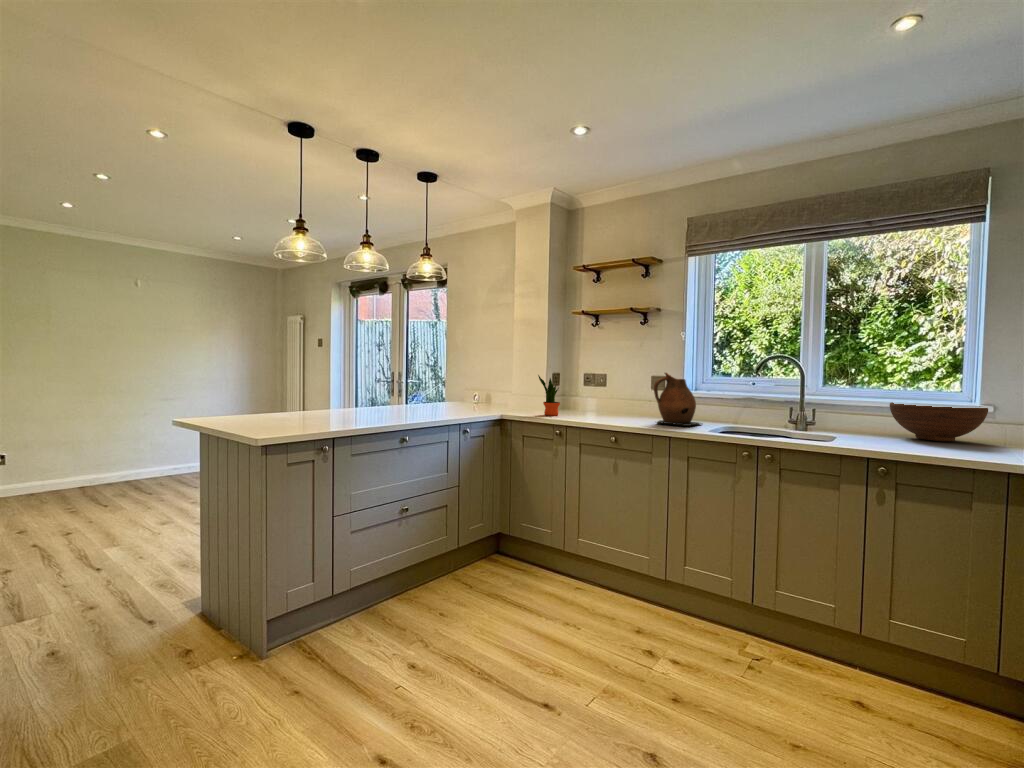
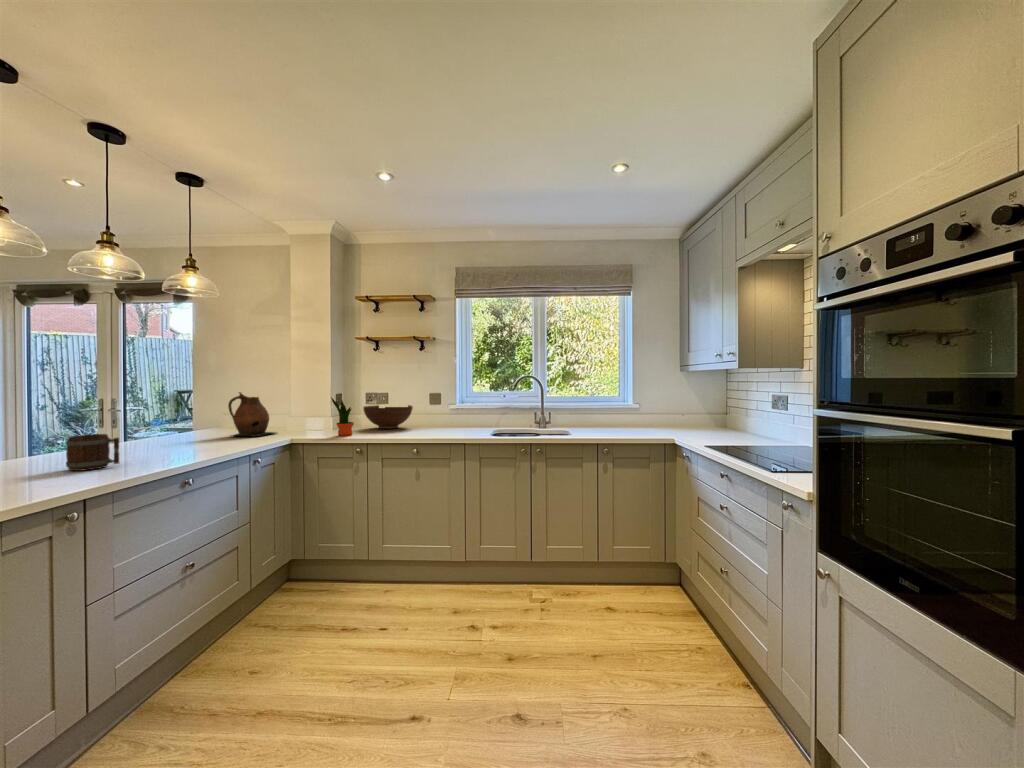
ceramic pitcher: present [654,373,702,426] -> present [228,392,276,437]
mug: none [336,393,365,420] -> present [66,434,119,471]
fruit bowl: present [890,402,988,441] -> present [363,405,413,429]

